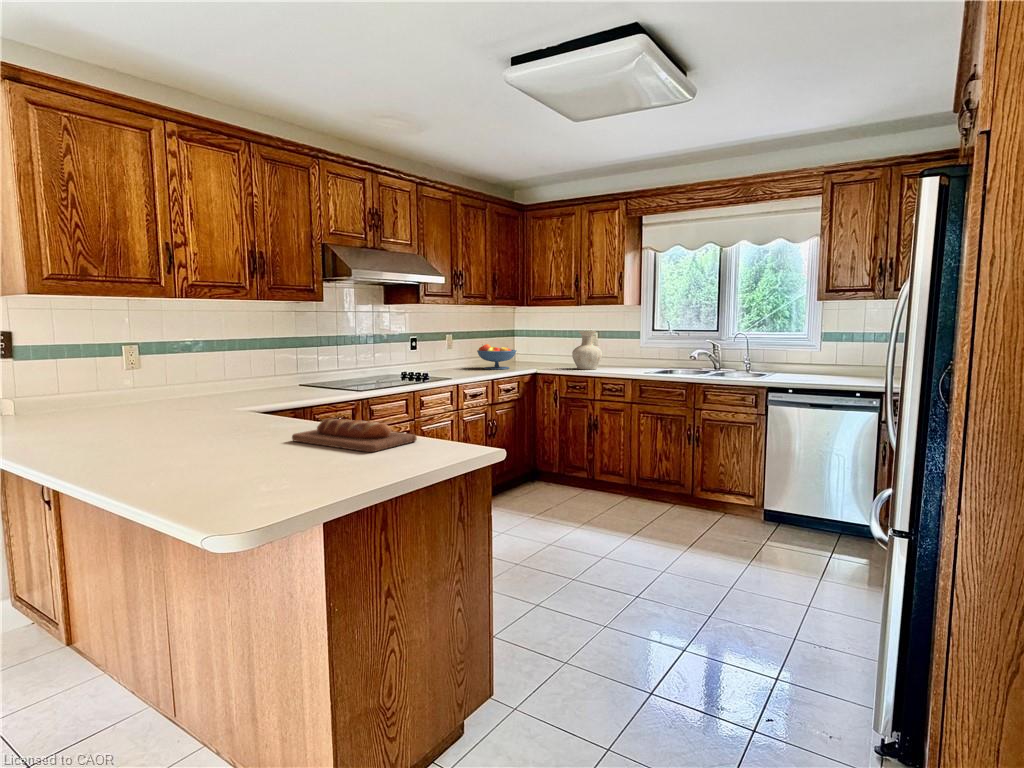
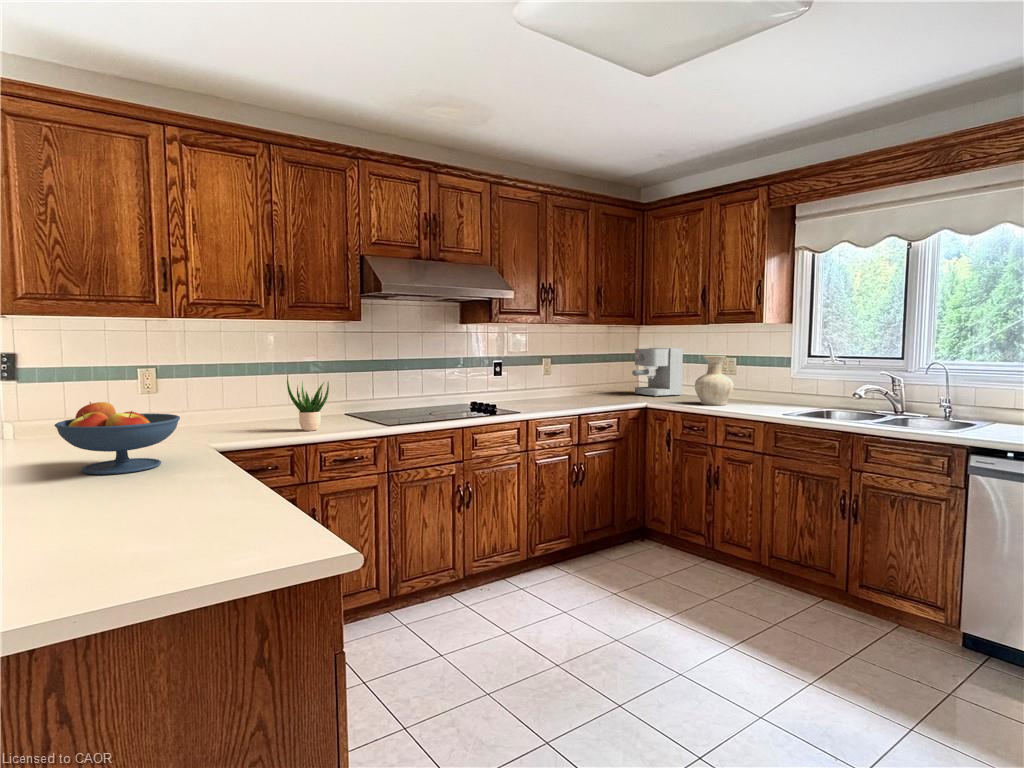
coffee maker: none [515,325,554,366] -> present [632,348,683,397]
fruit bowl: present [477,344,516,369] -> present [54,402,180,474]
potted plant: none [283,347,321,397] -> present [287,375,329,431]
bread loaf: present [292,419,417,452] -> none [100,482,231,548]

